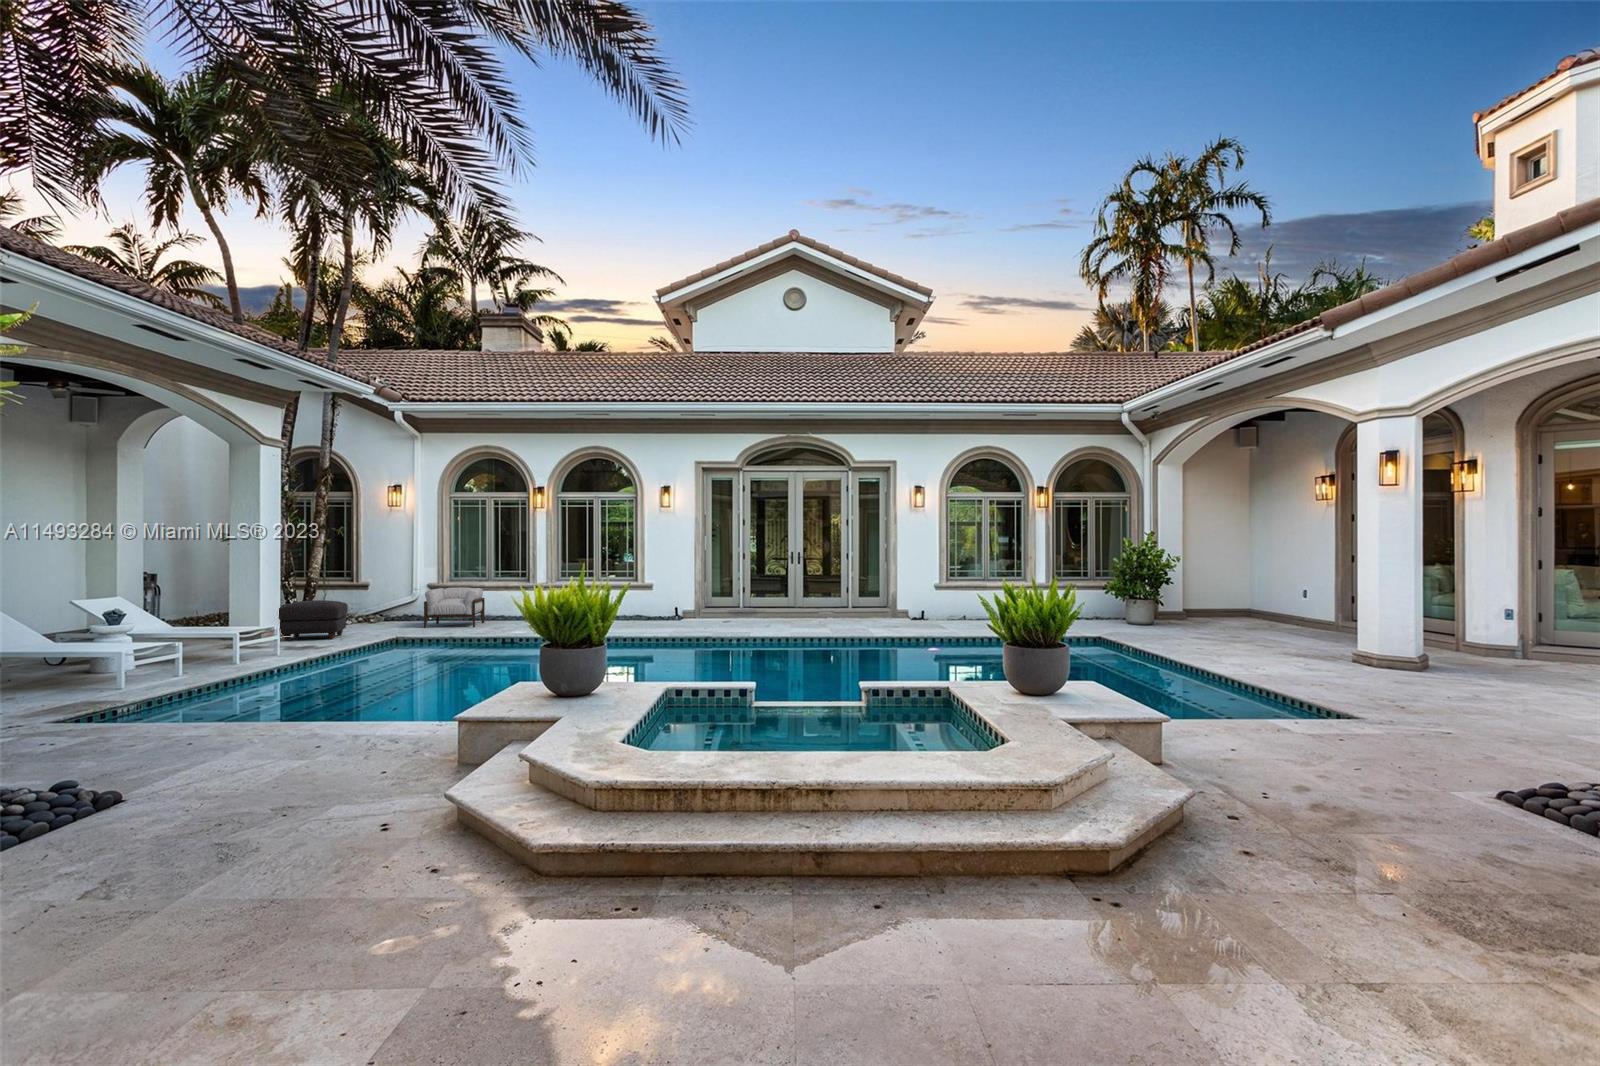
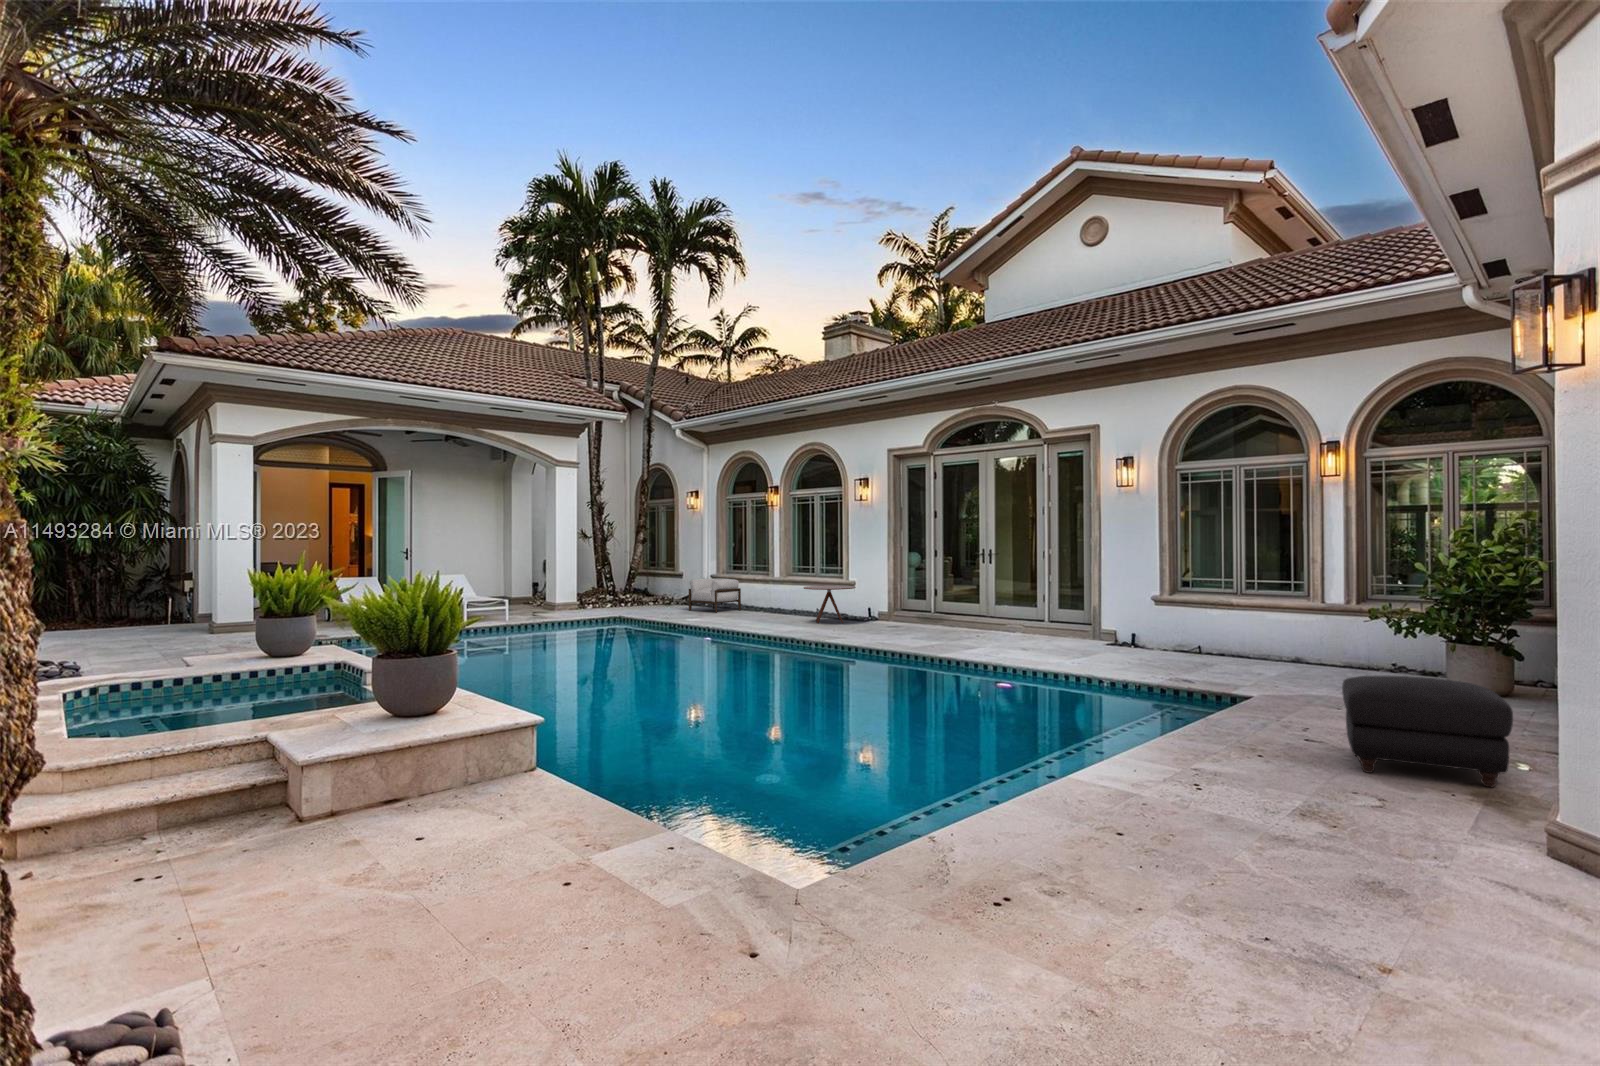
round table: none [615,588,666,626] -> present [804,585,855,623]
ottoman: present [278,600,348,641] -> present [1342,676,1513,787]

